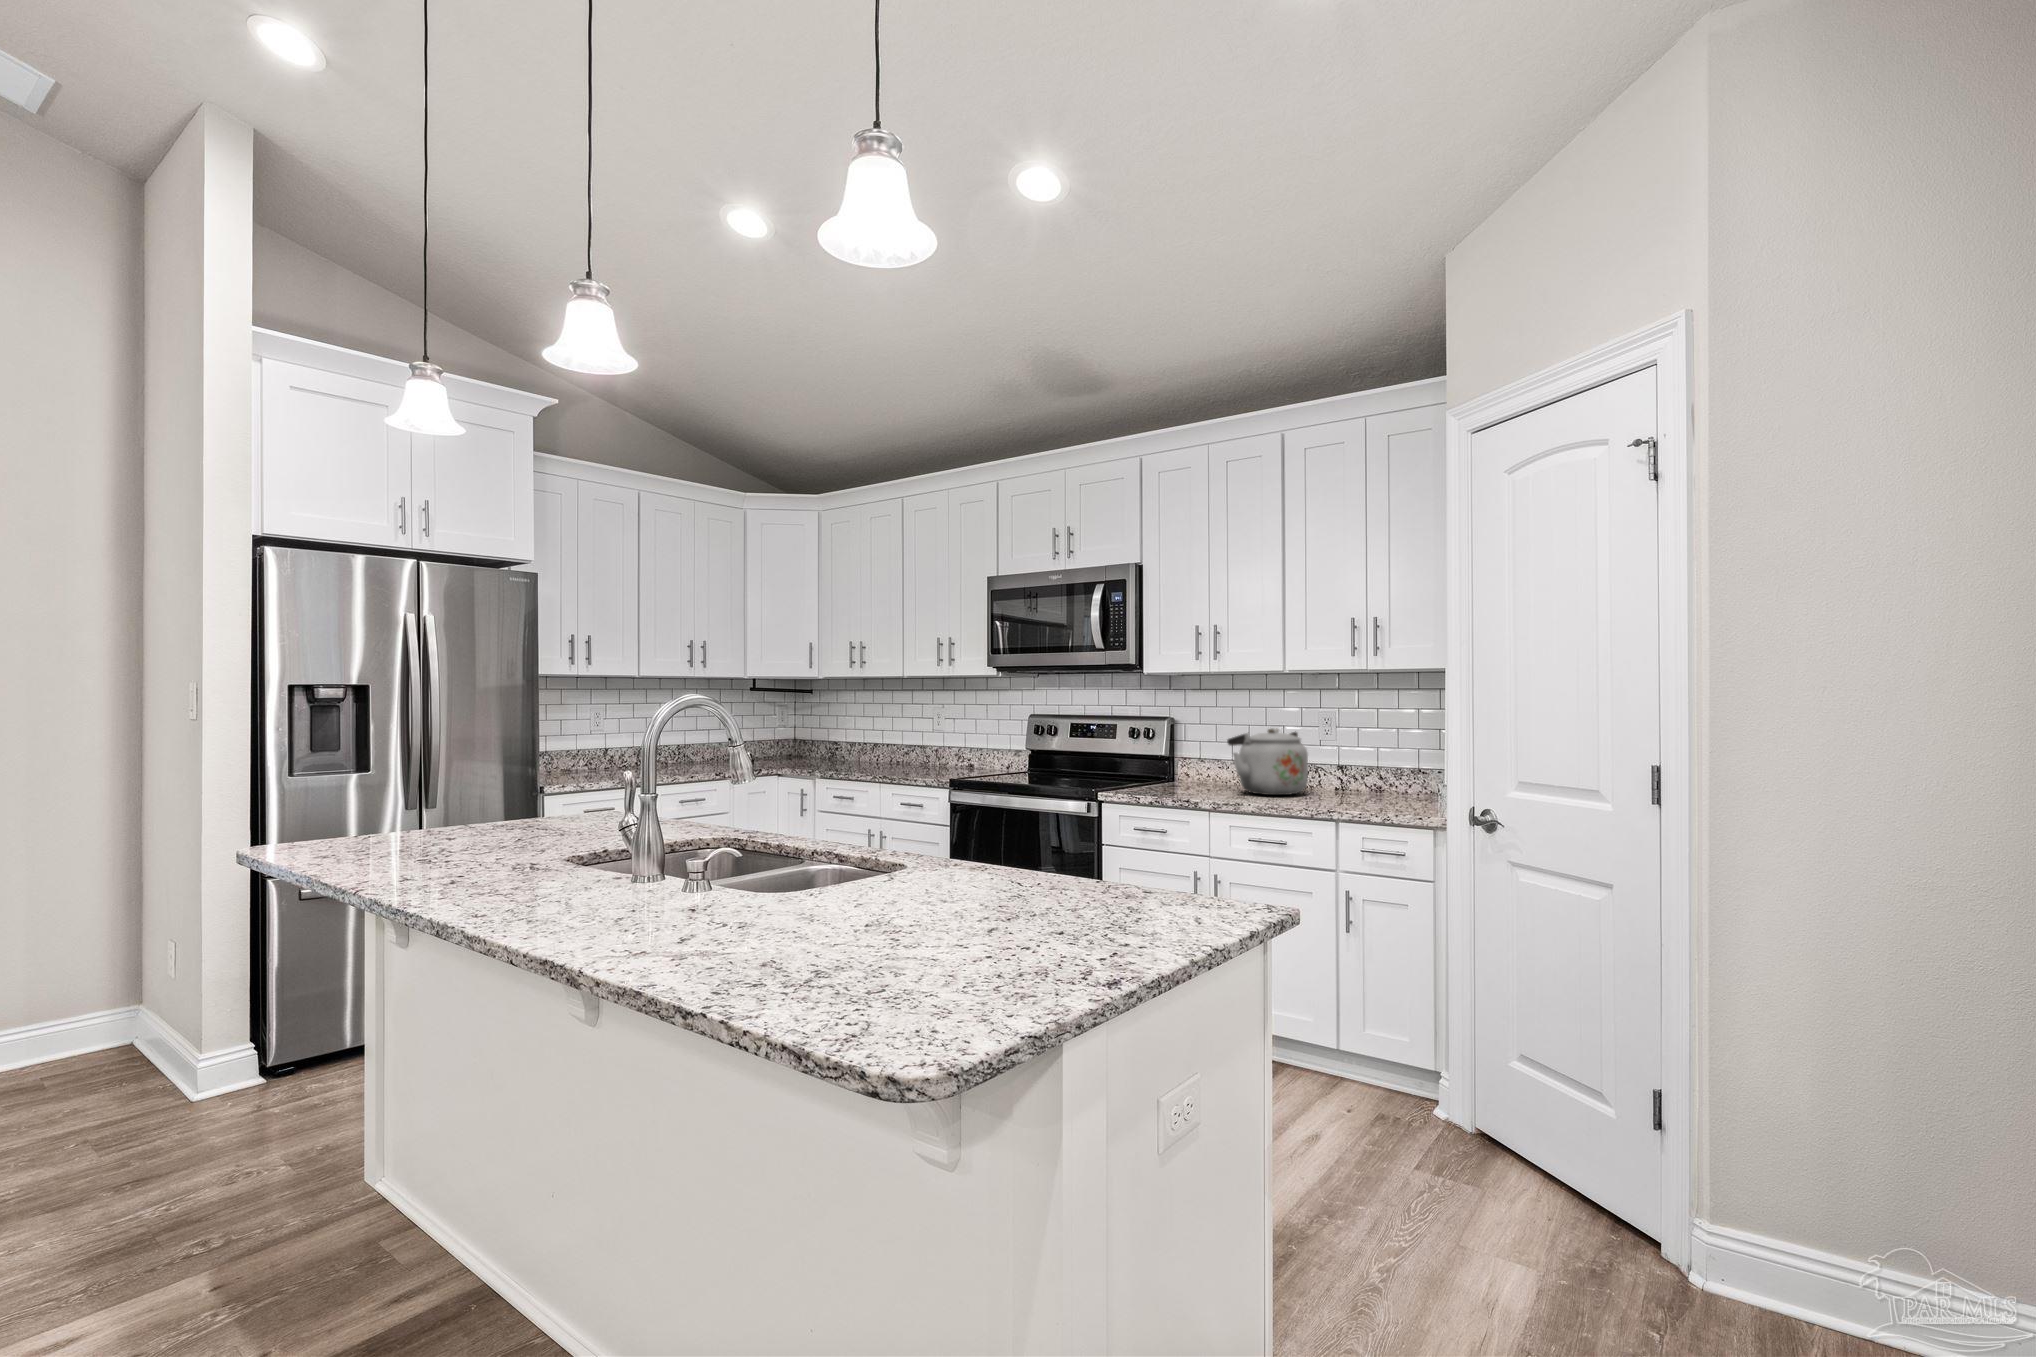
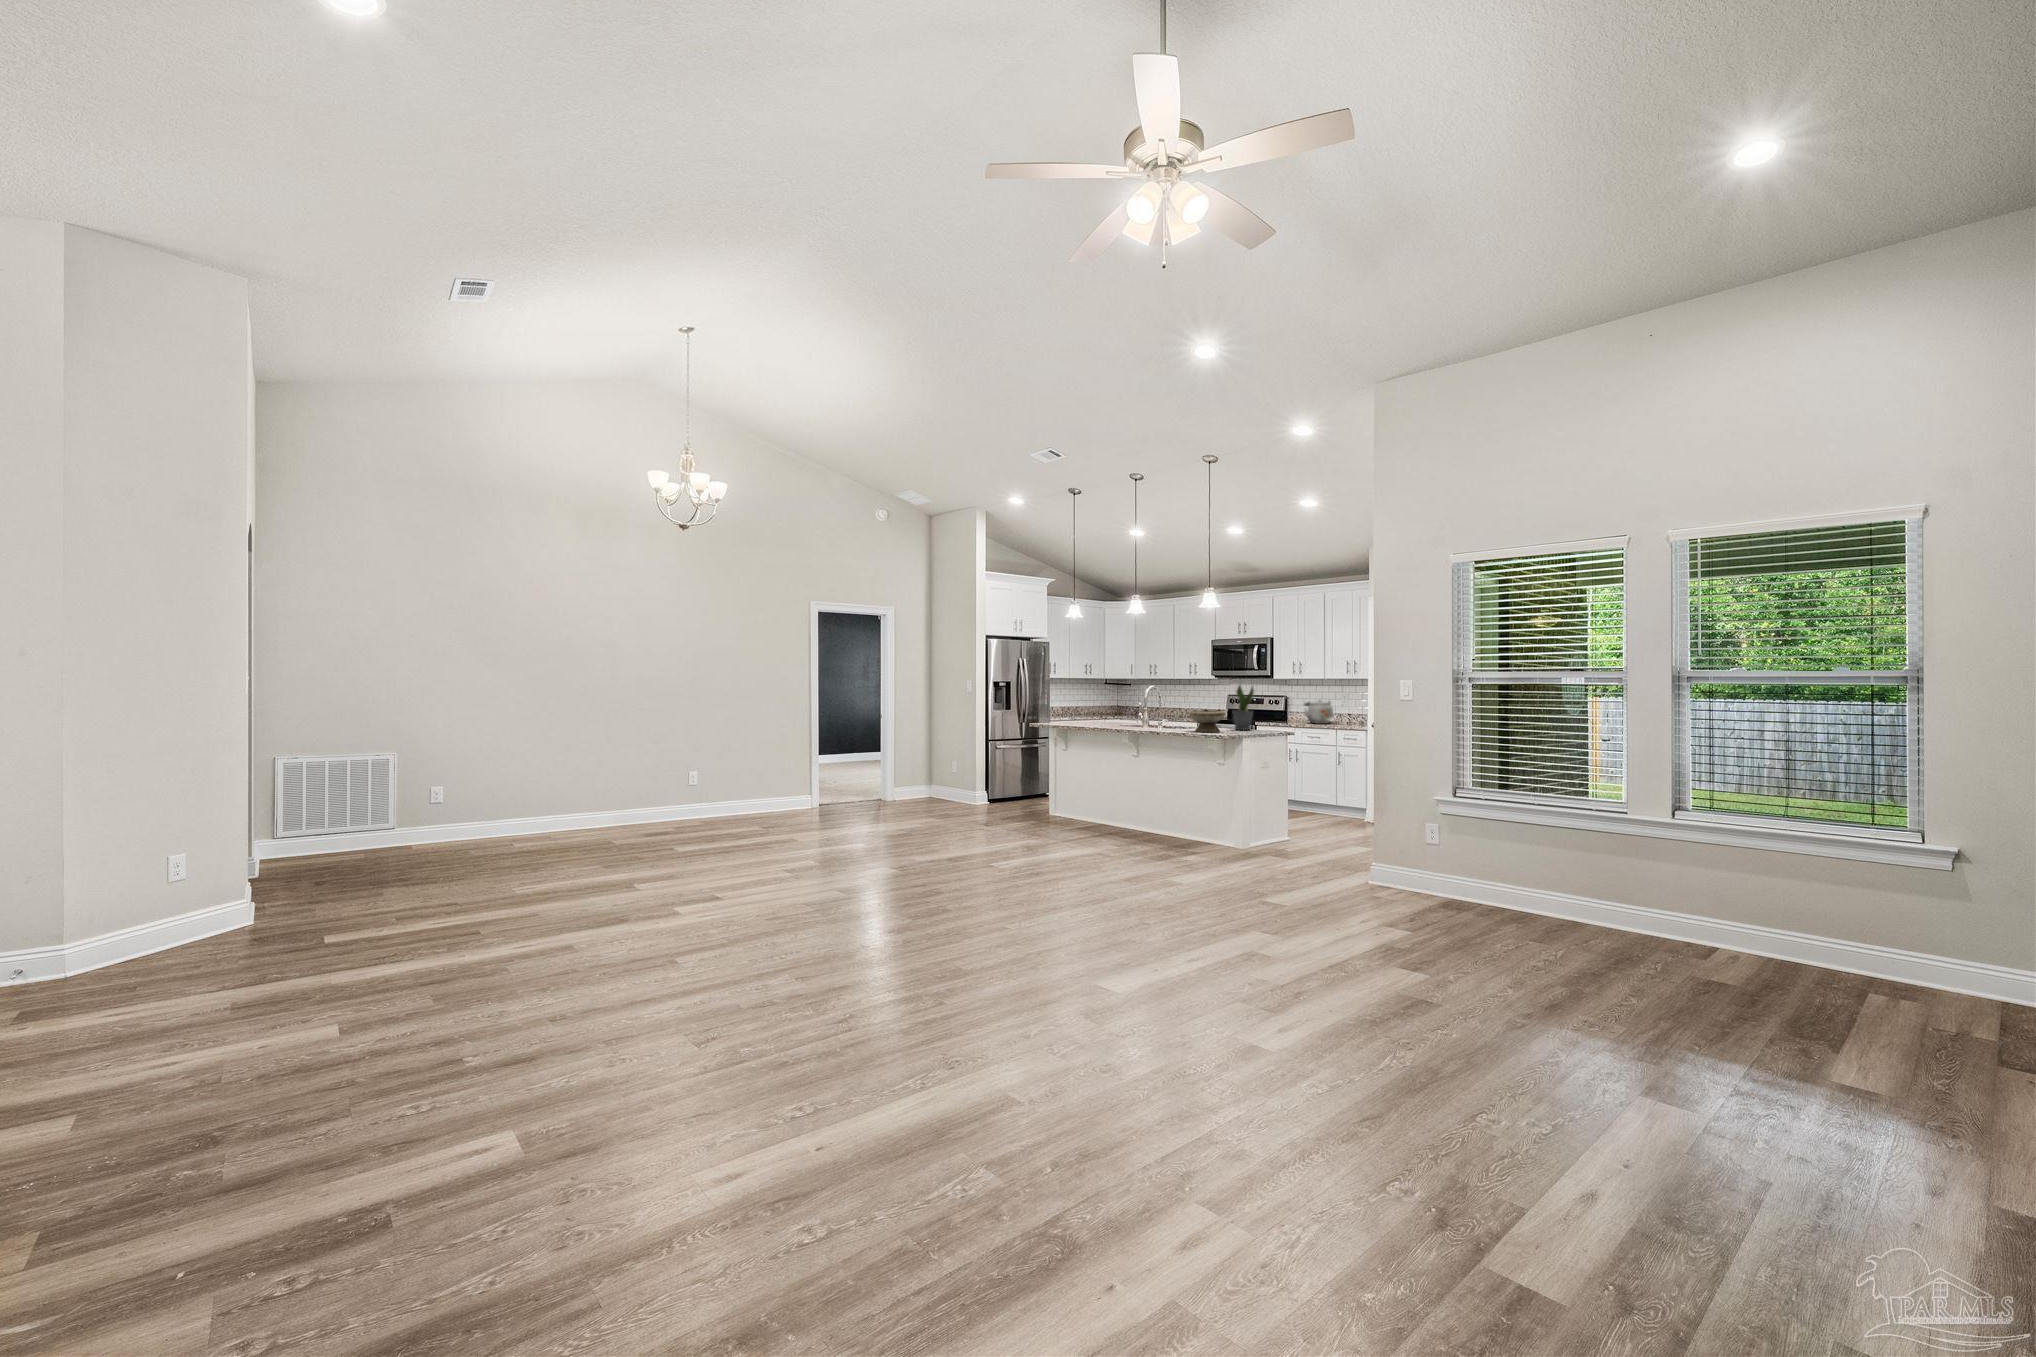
potted plant: none [1035,675,1140,917] -> present [1233,685,1254,730]
bowl: none [779,826,997,994] -> present [1190,709,1225,732]

